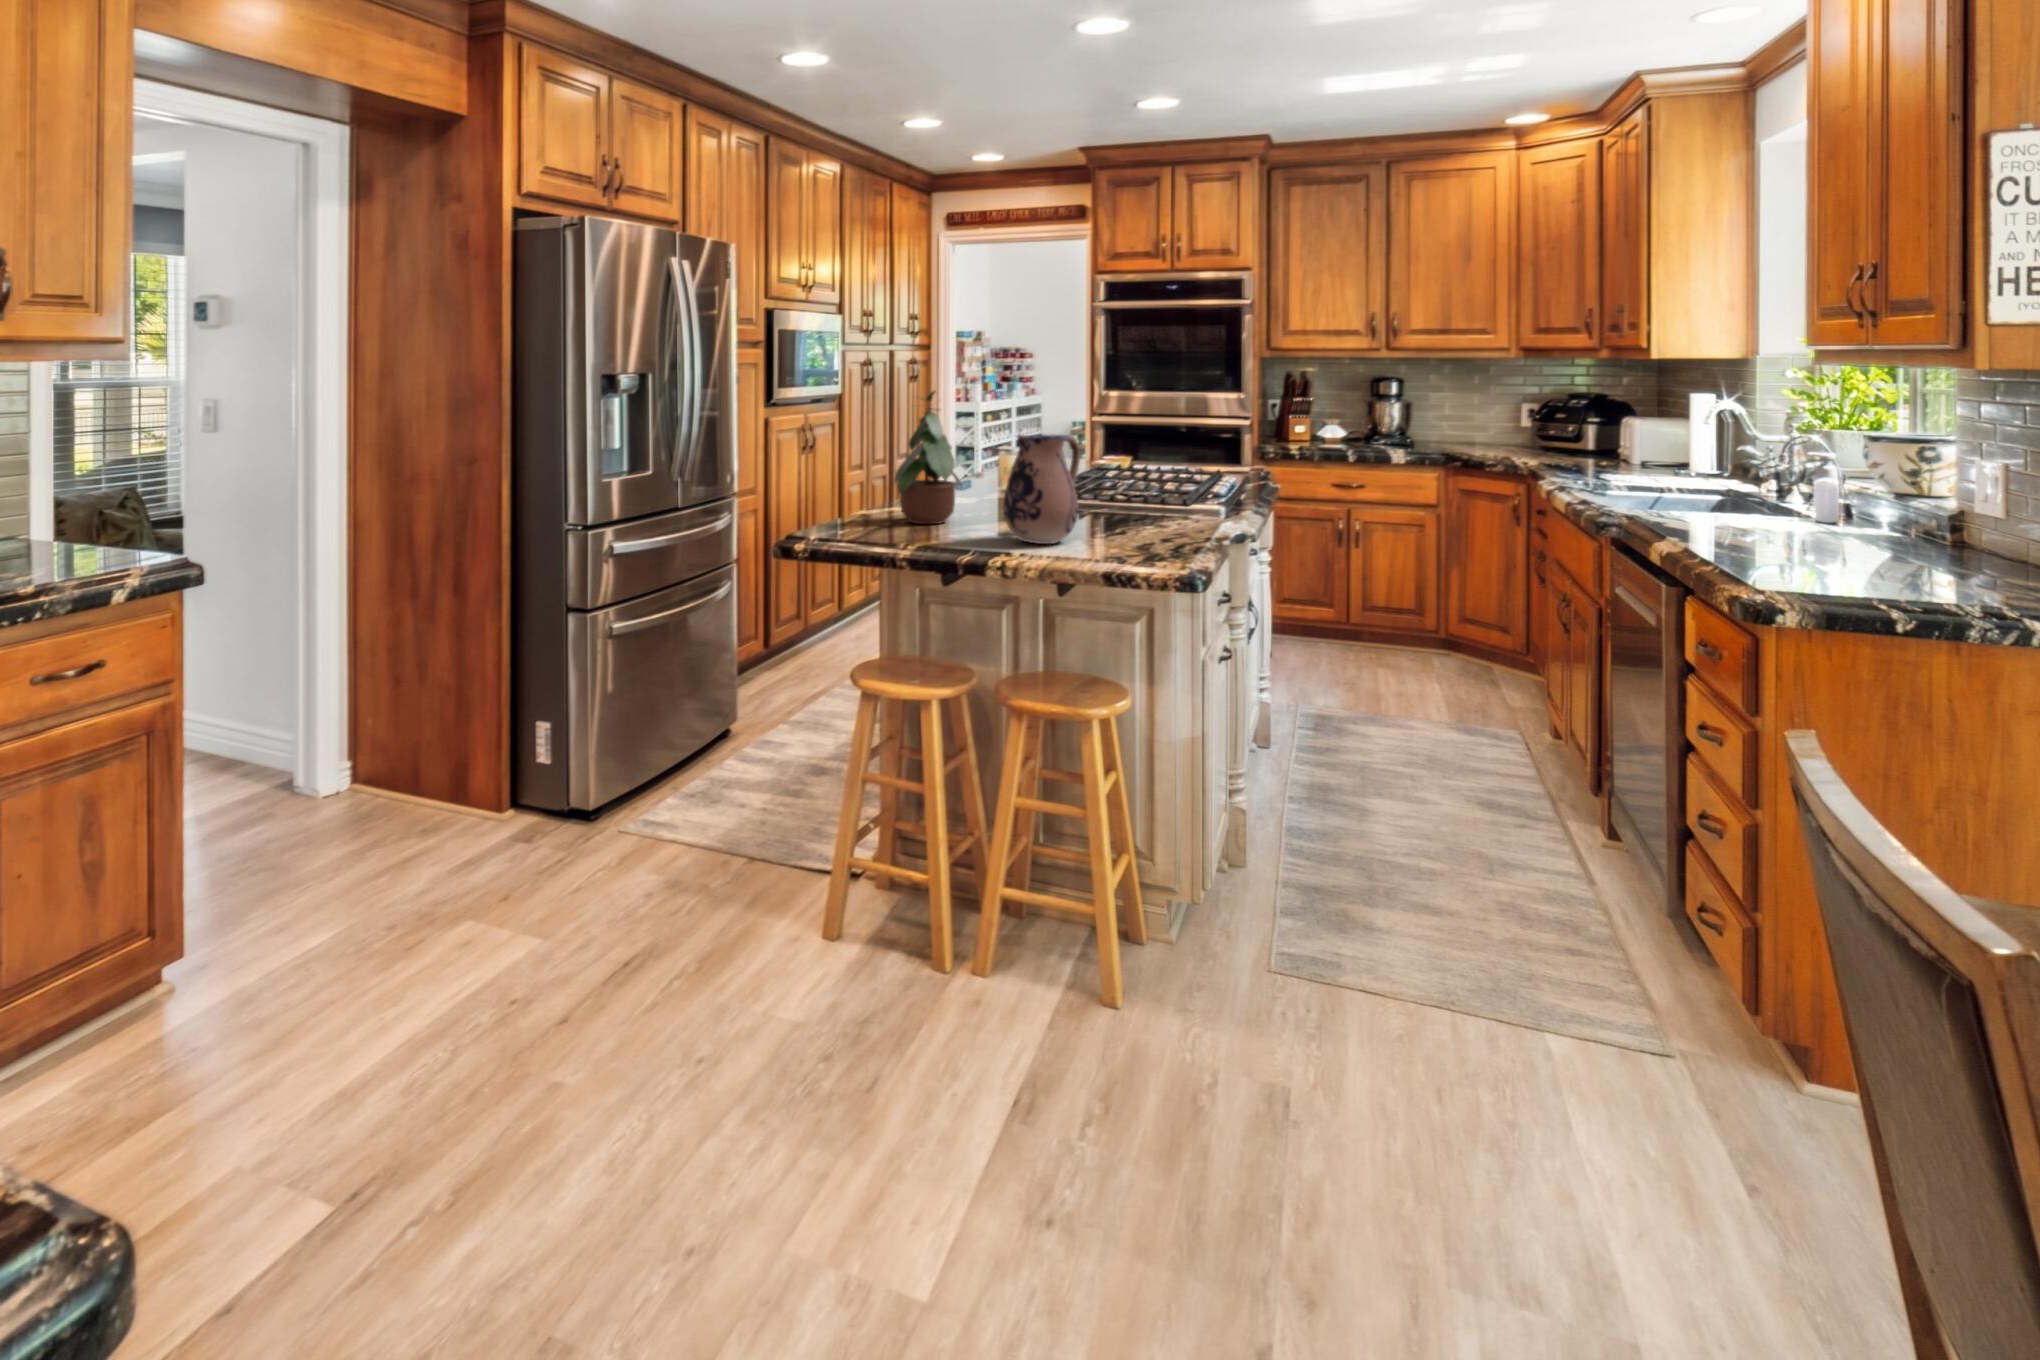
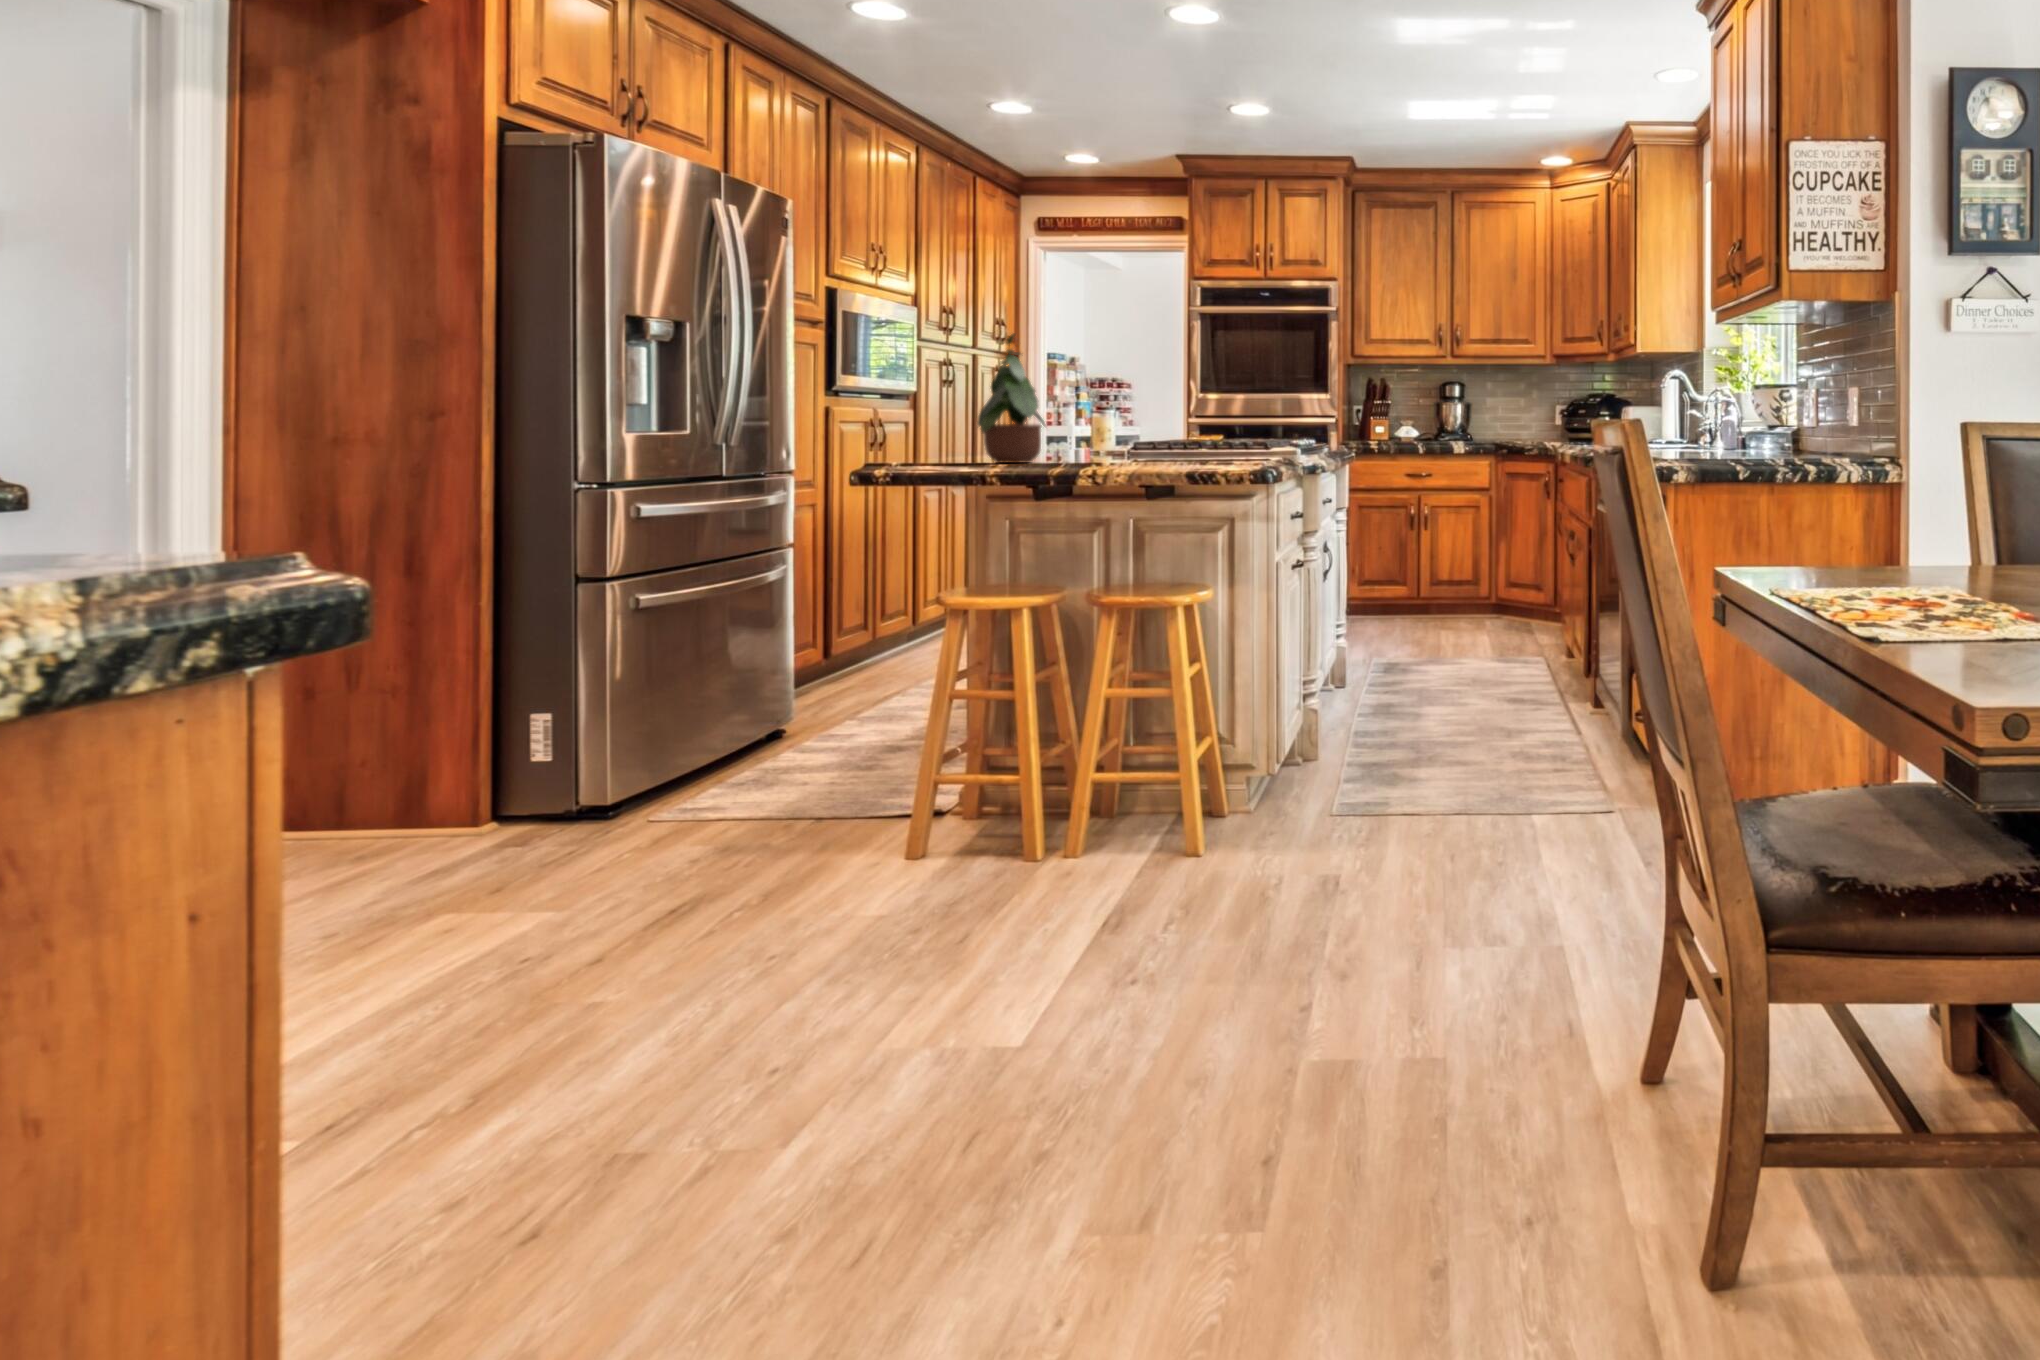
ceramic pitcher: present [1003,434,1081,544] -> none [1086,365,1158,465]

